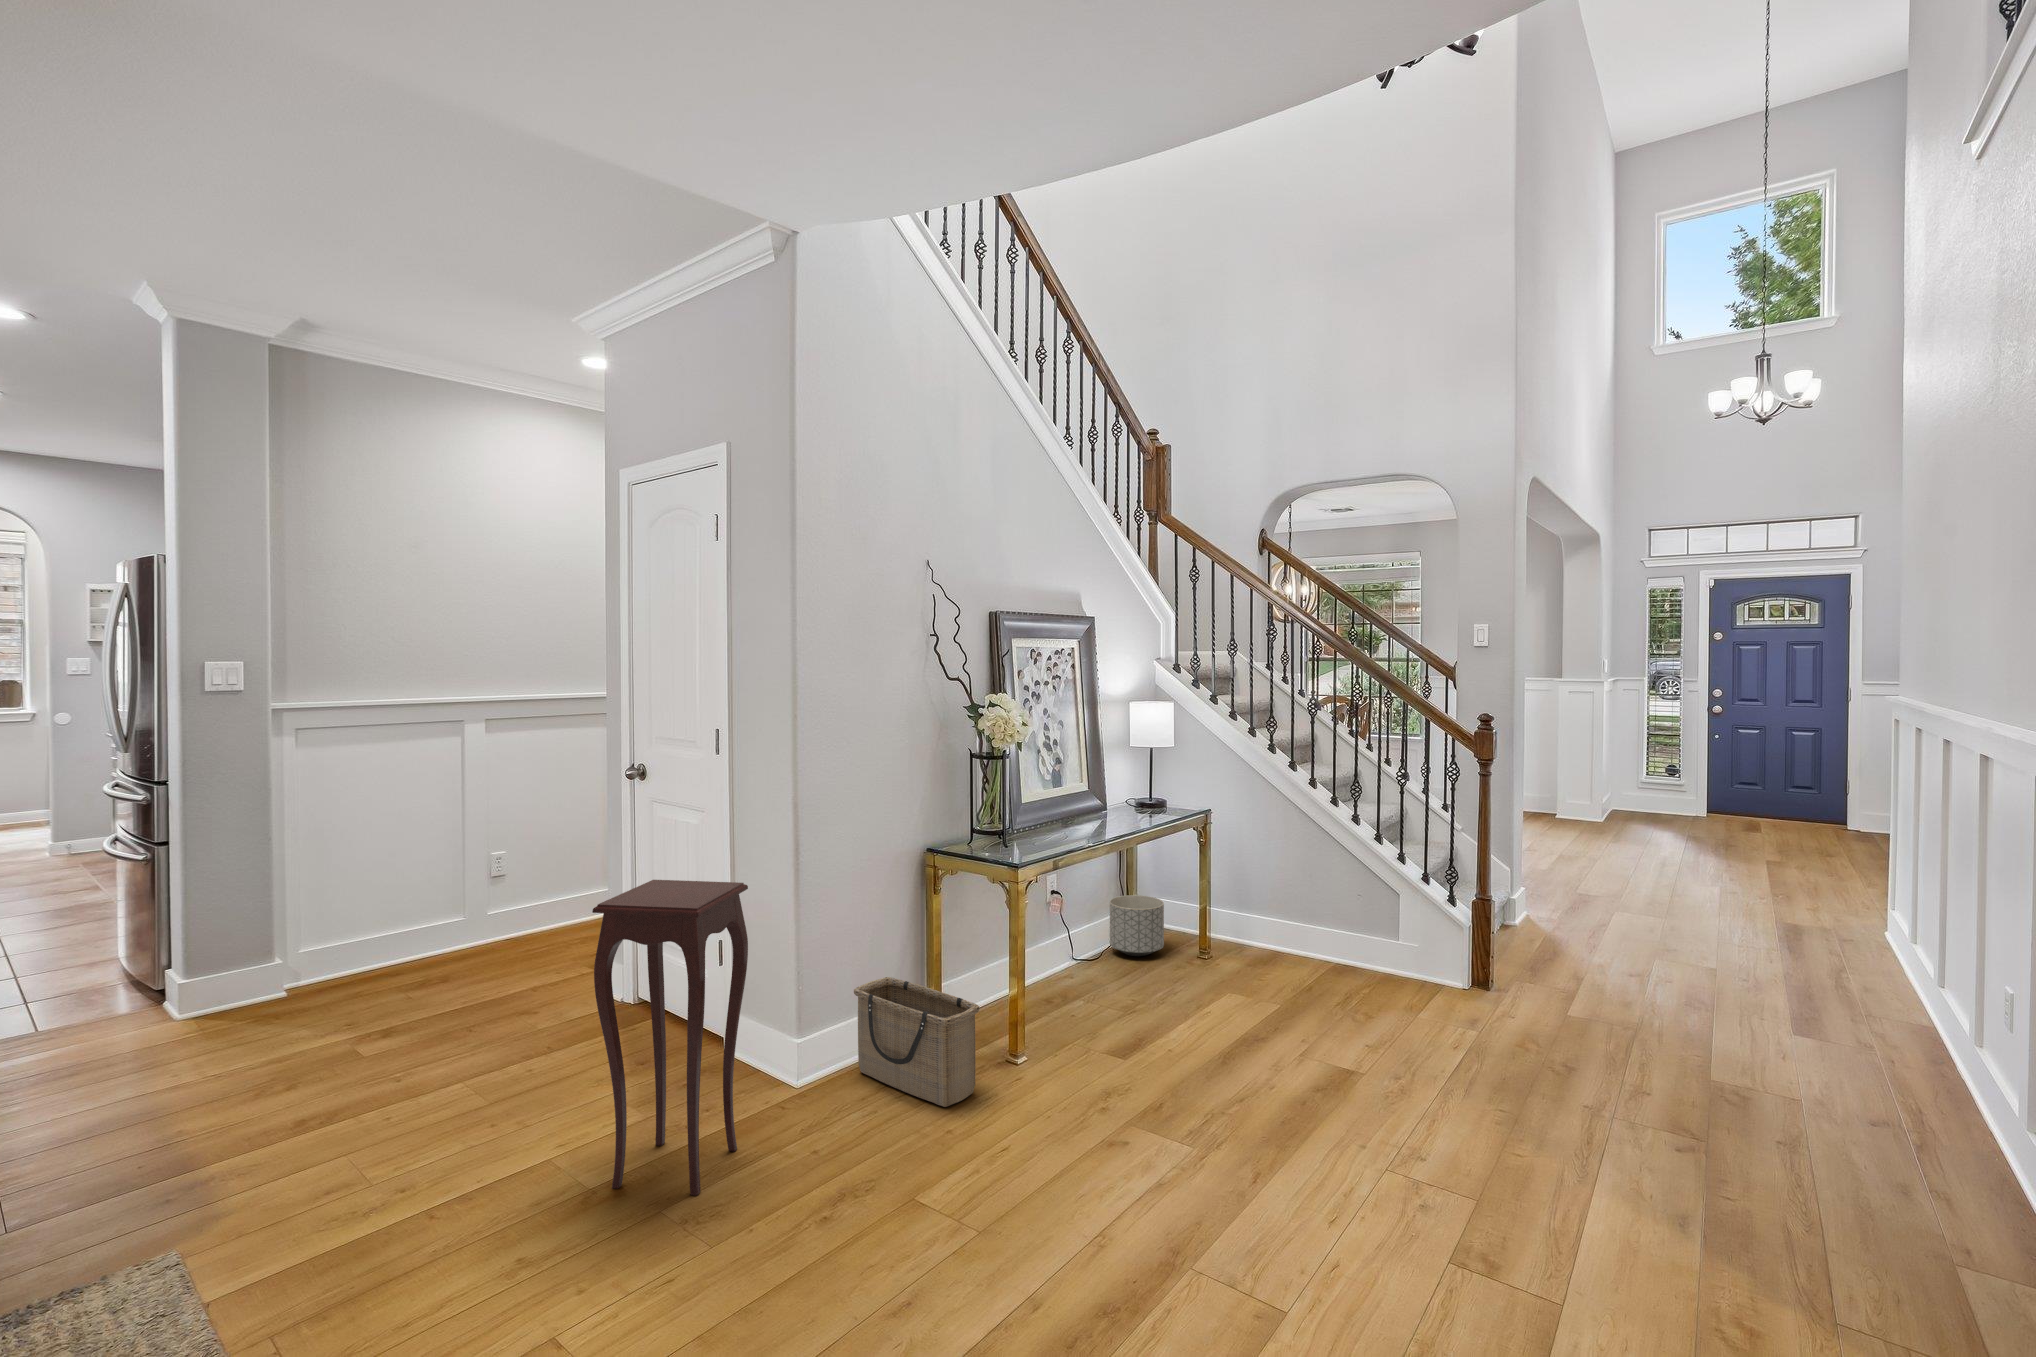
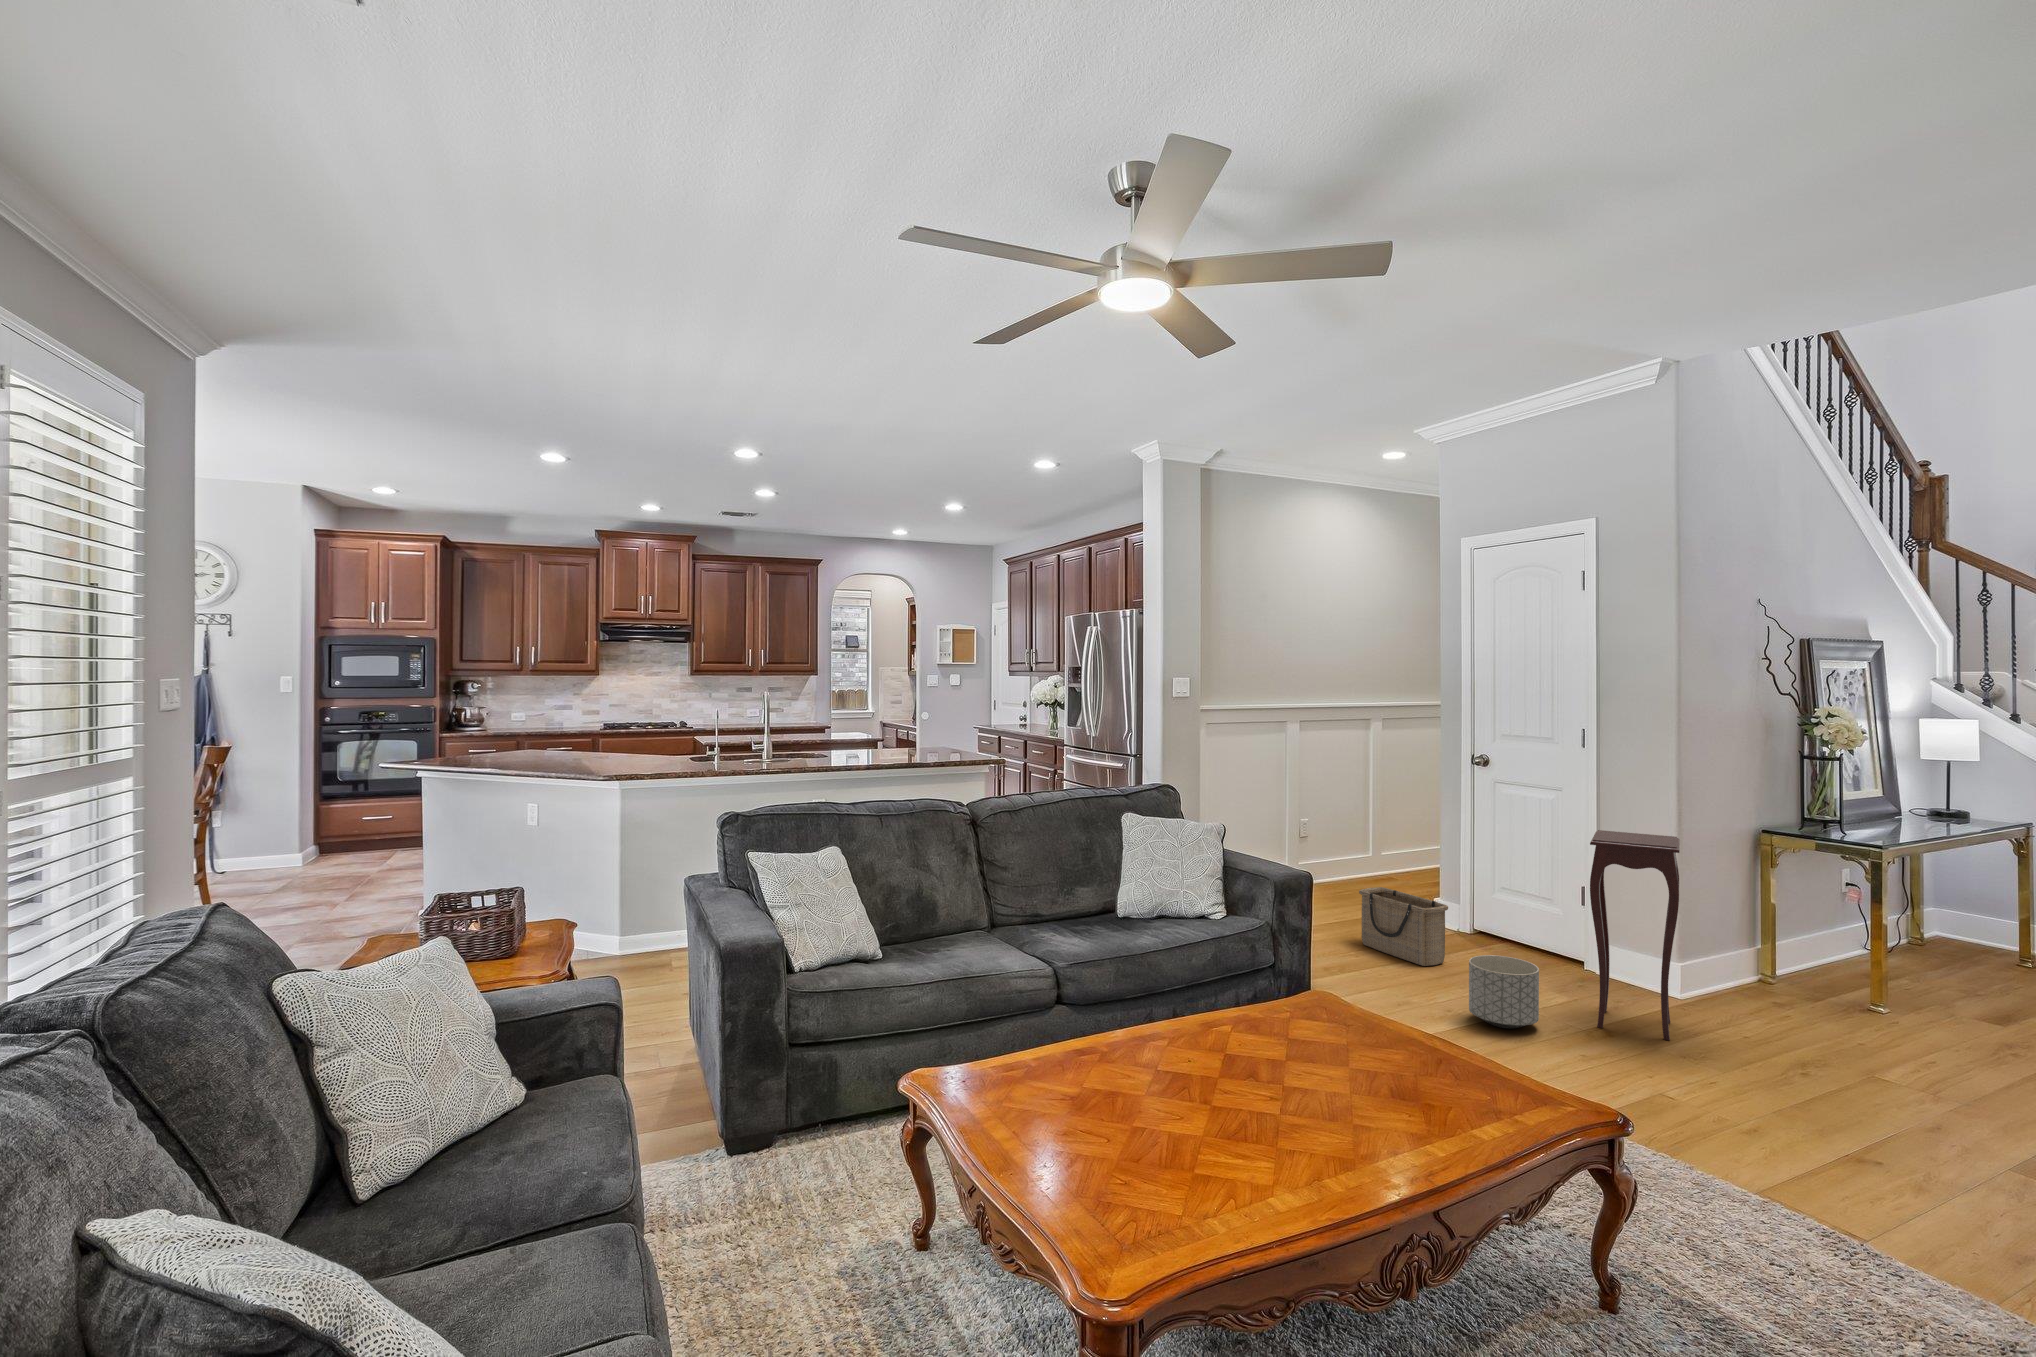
planter: present [1110,895,1164,956] -> present [1469,955,1539,1029]
basket: present [854,977,980,1107] -> present [1359,887,1448,966]

